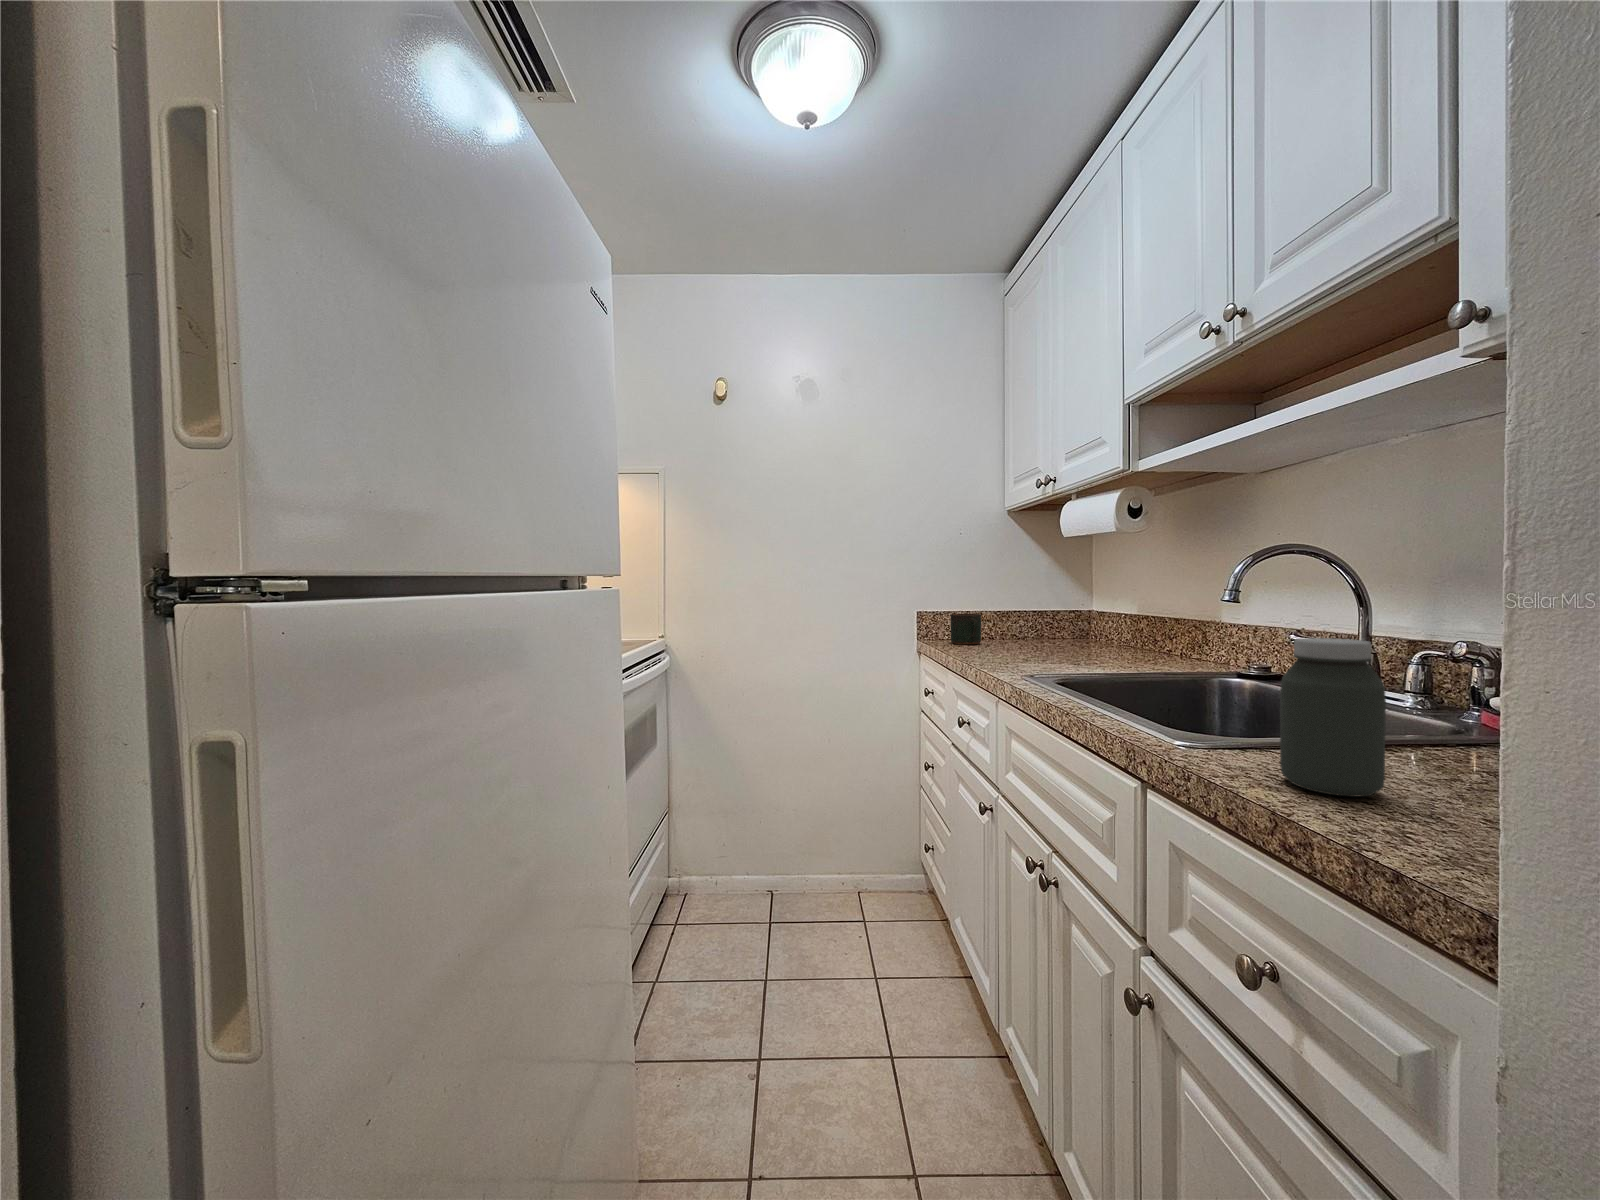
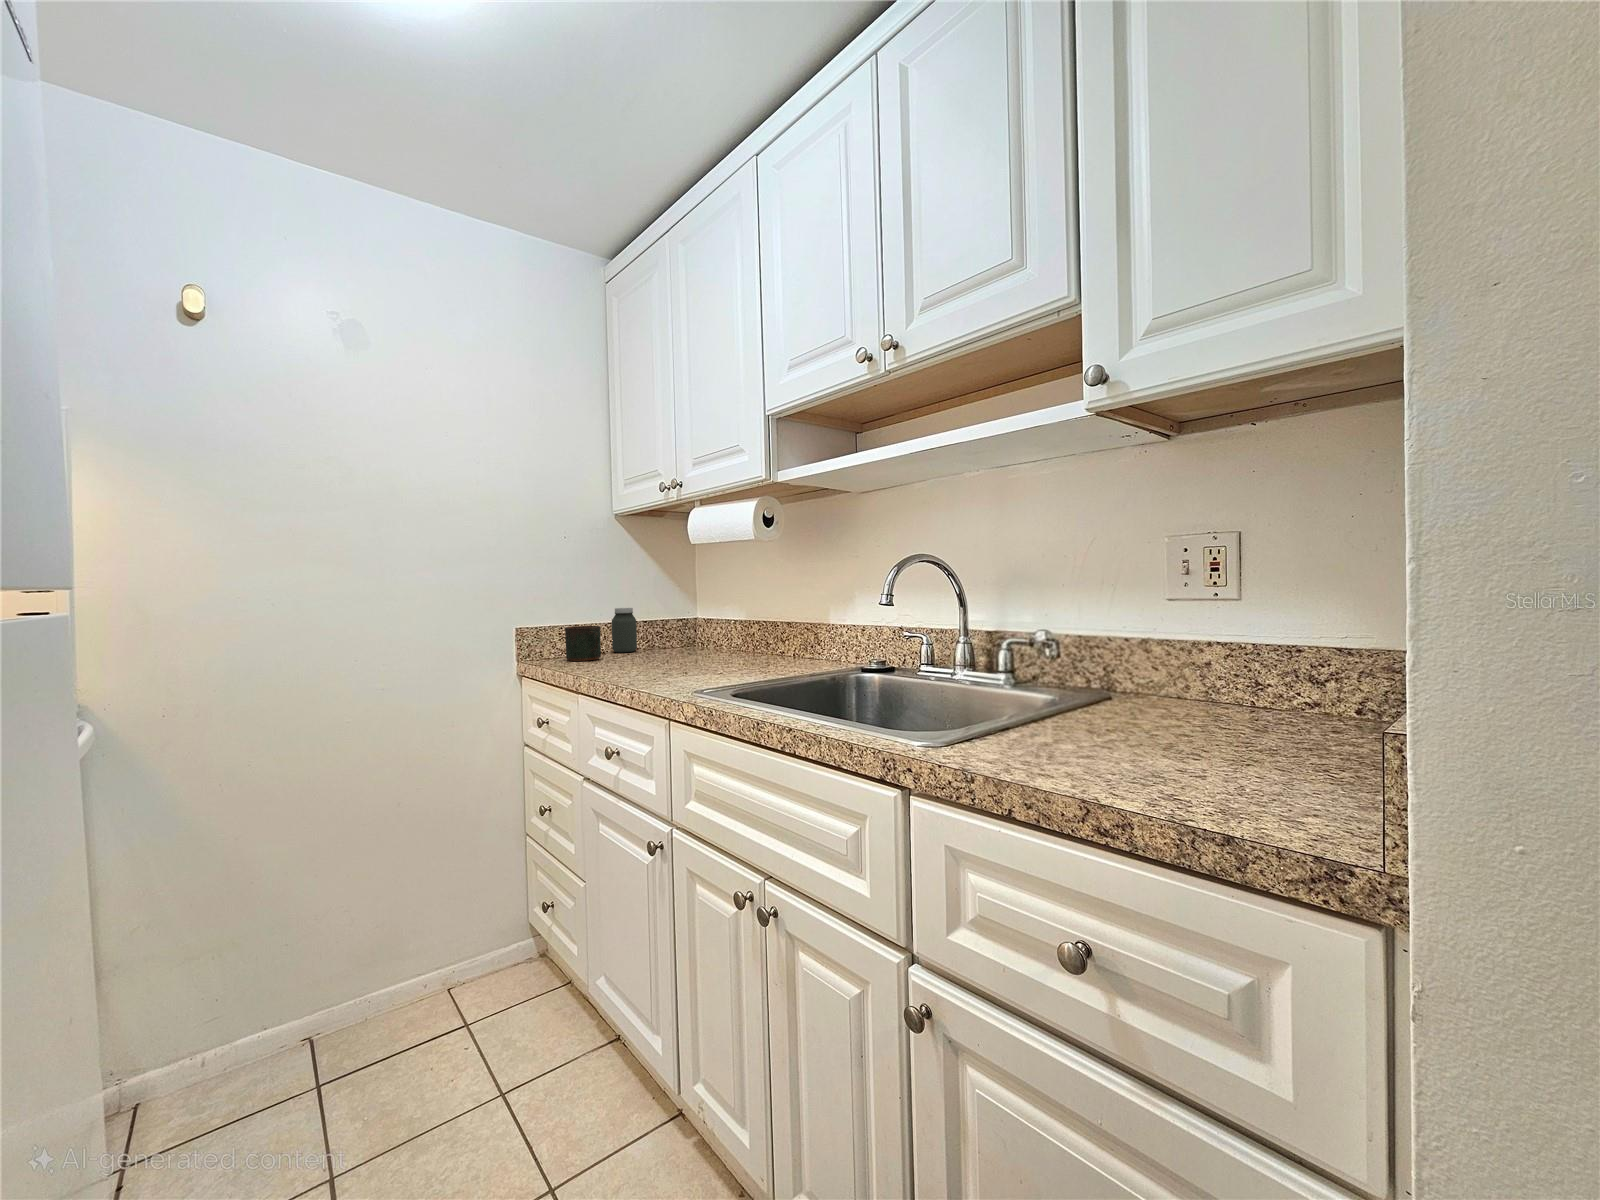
jar: present [1280,638,1386,797] -> present [612,608,637,652]

